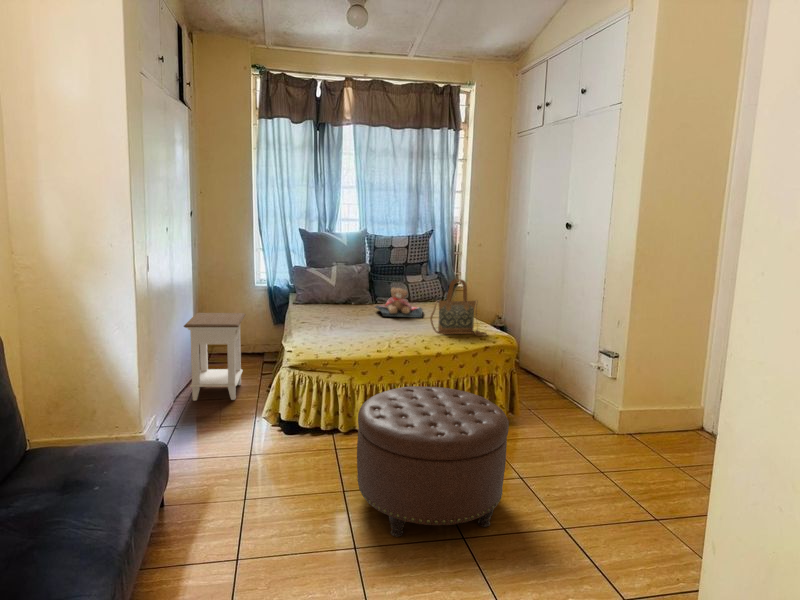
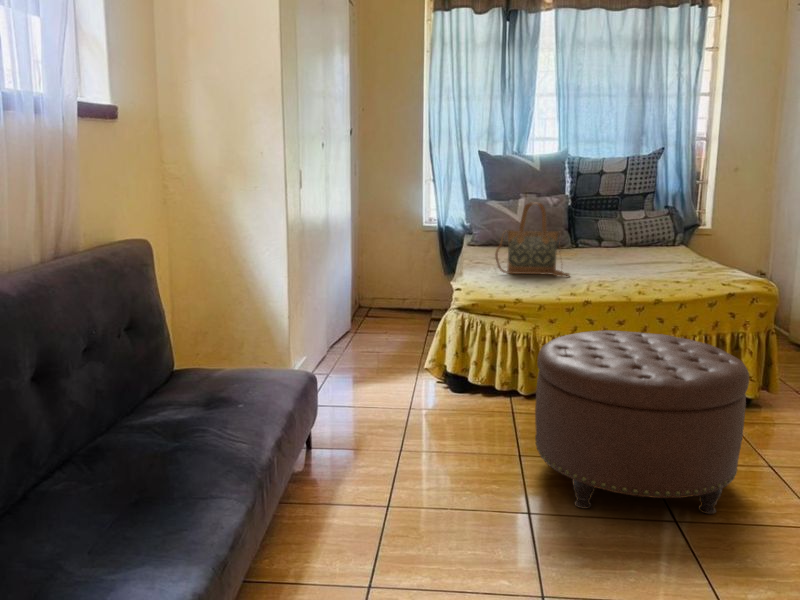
handbag: present [430,279,487,336] -> present [495,202,570,277]
teddy bear: present [375,288,422,318] -> none [574,221,641,262]
nightstand: present [184,313,246,401] -> none [338,250,410,355]

